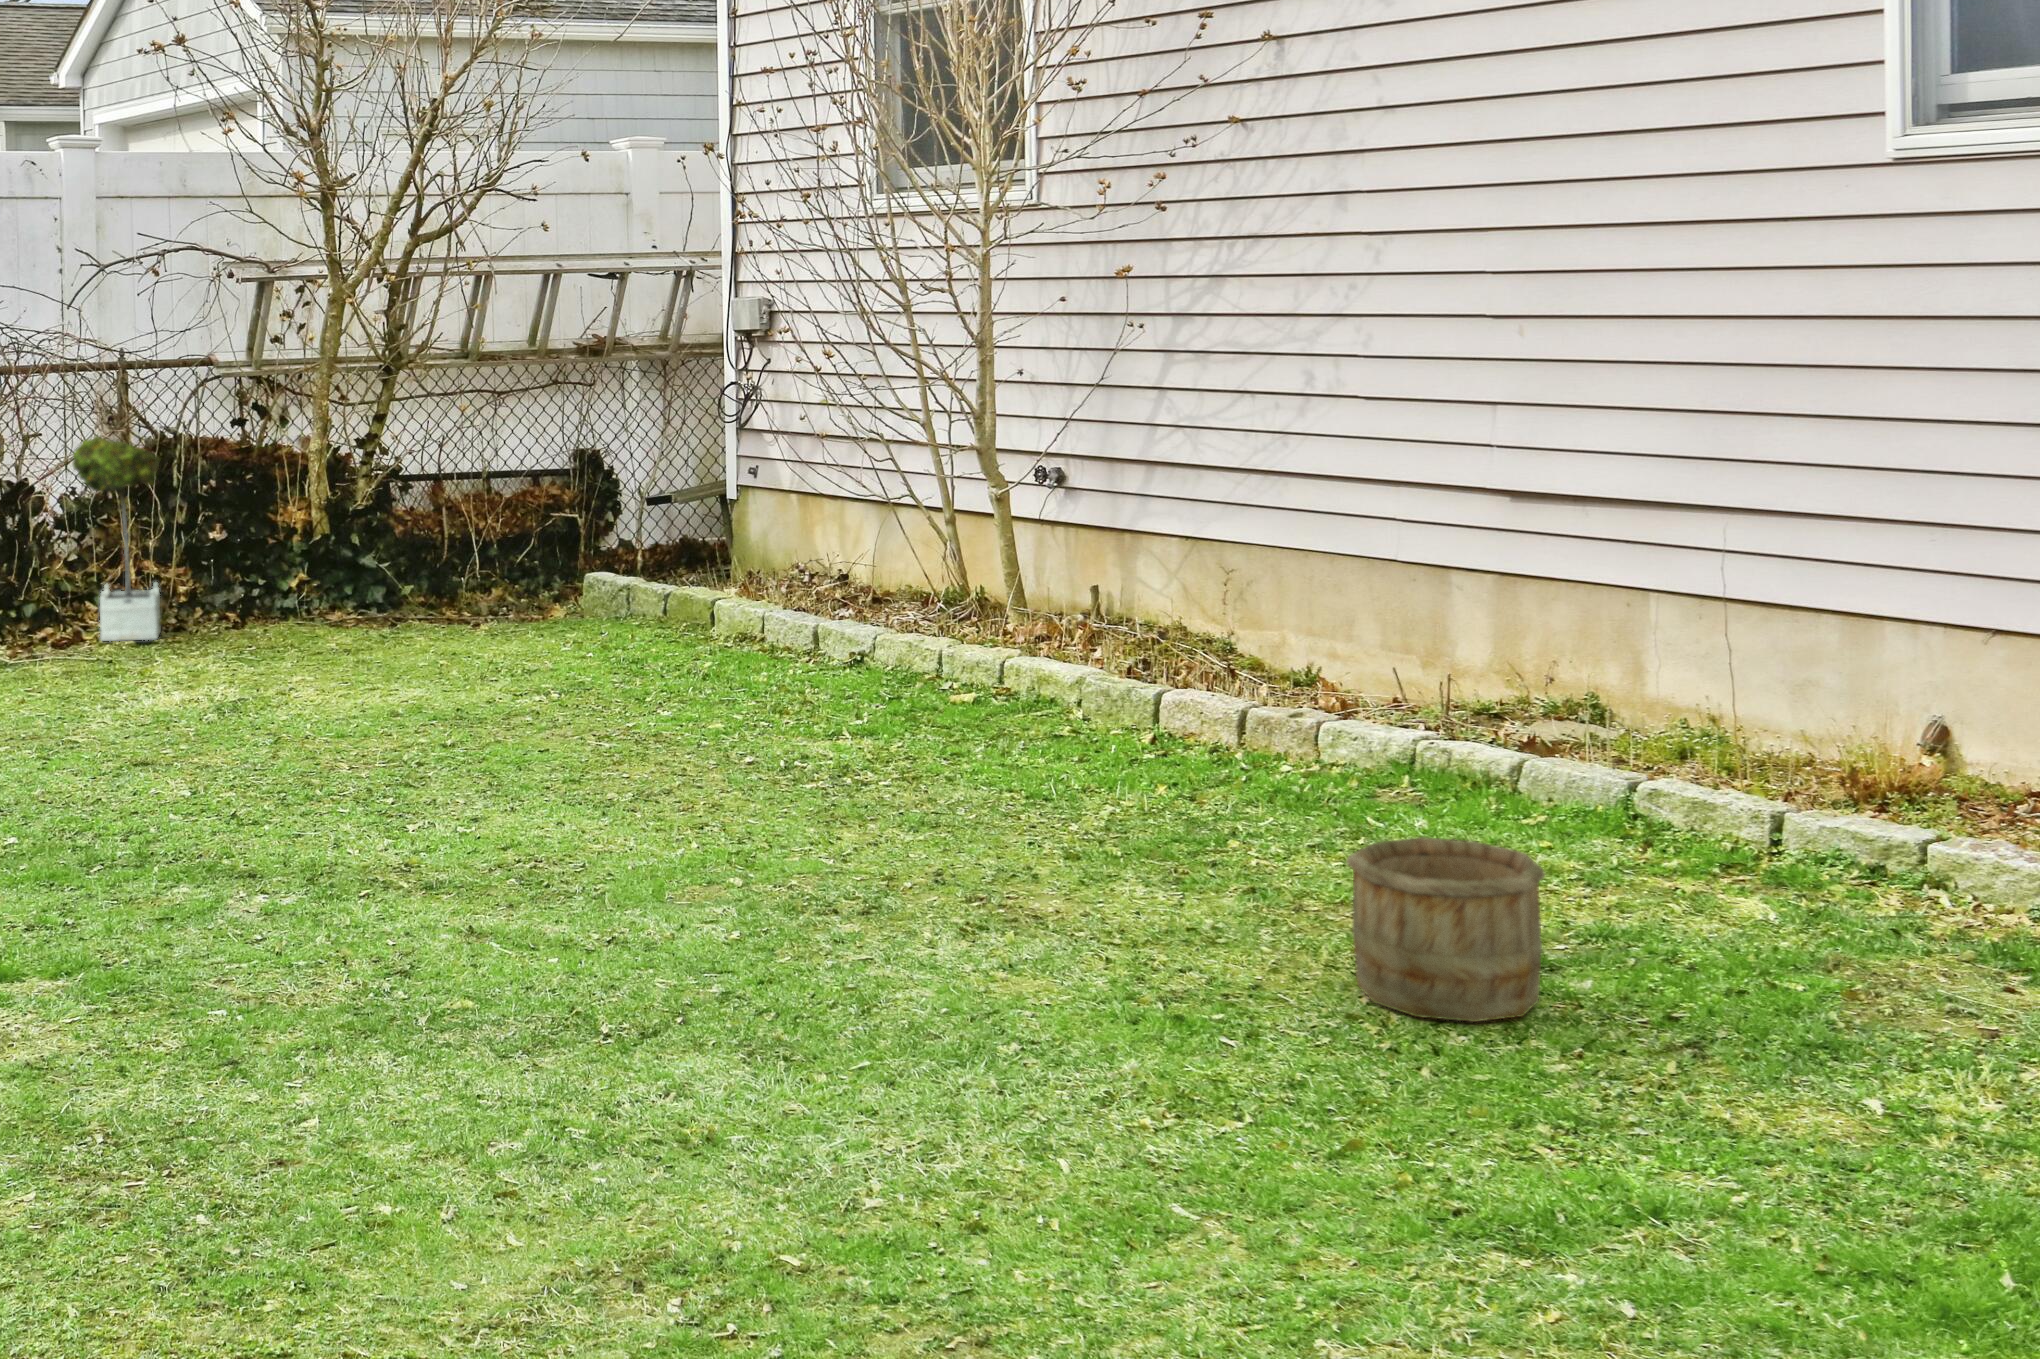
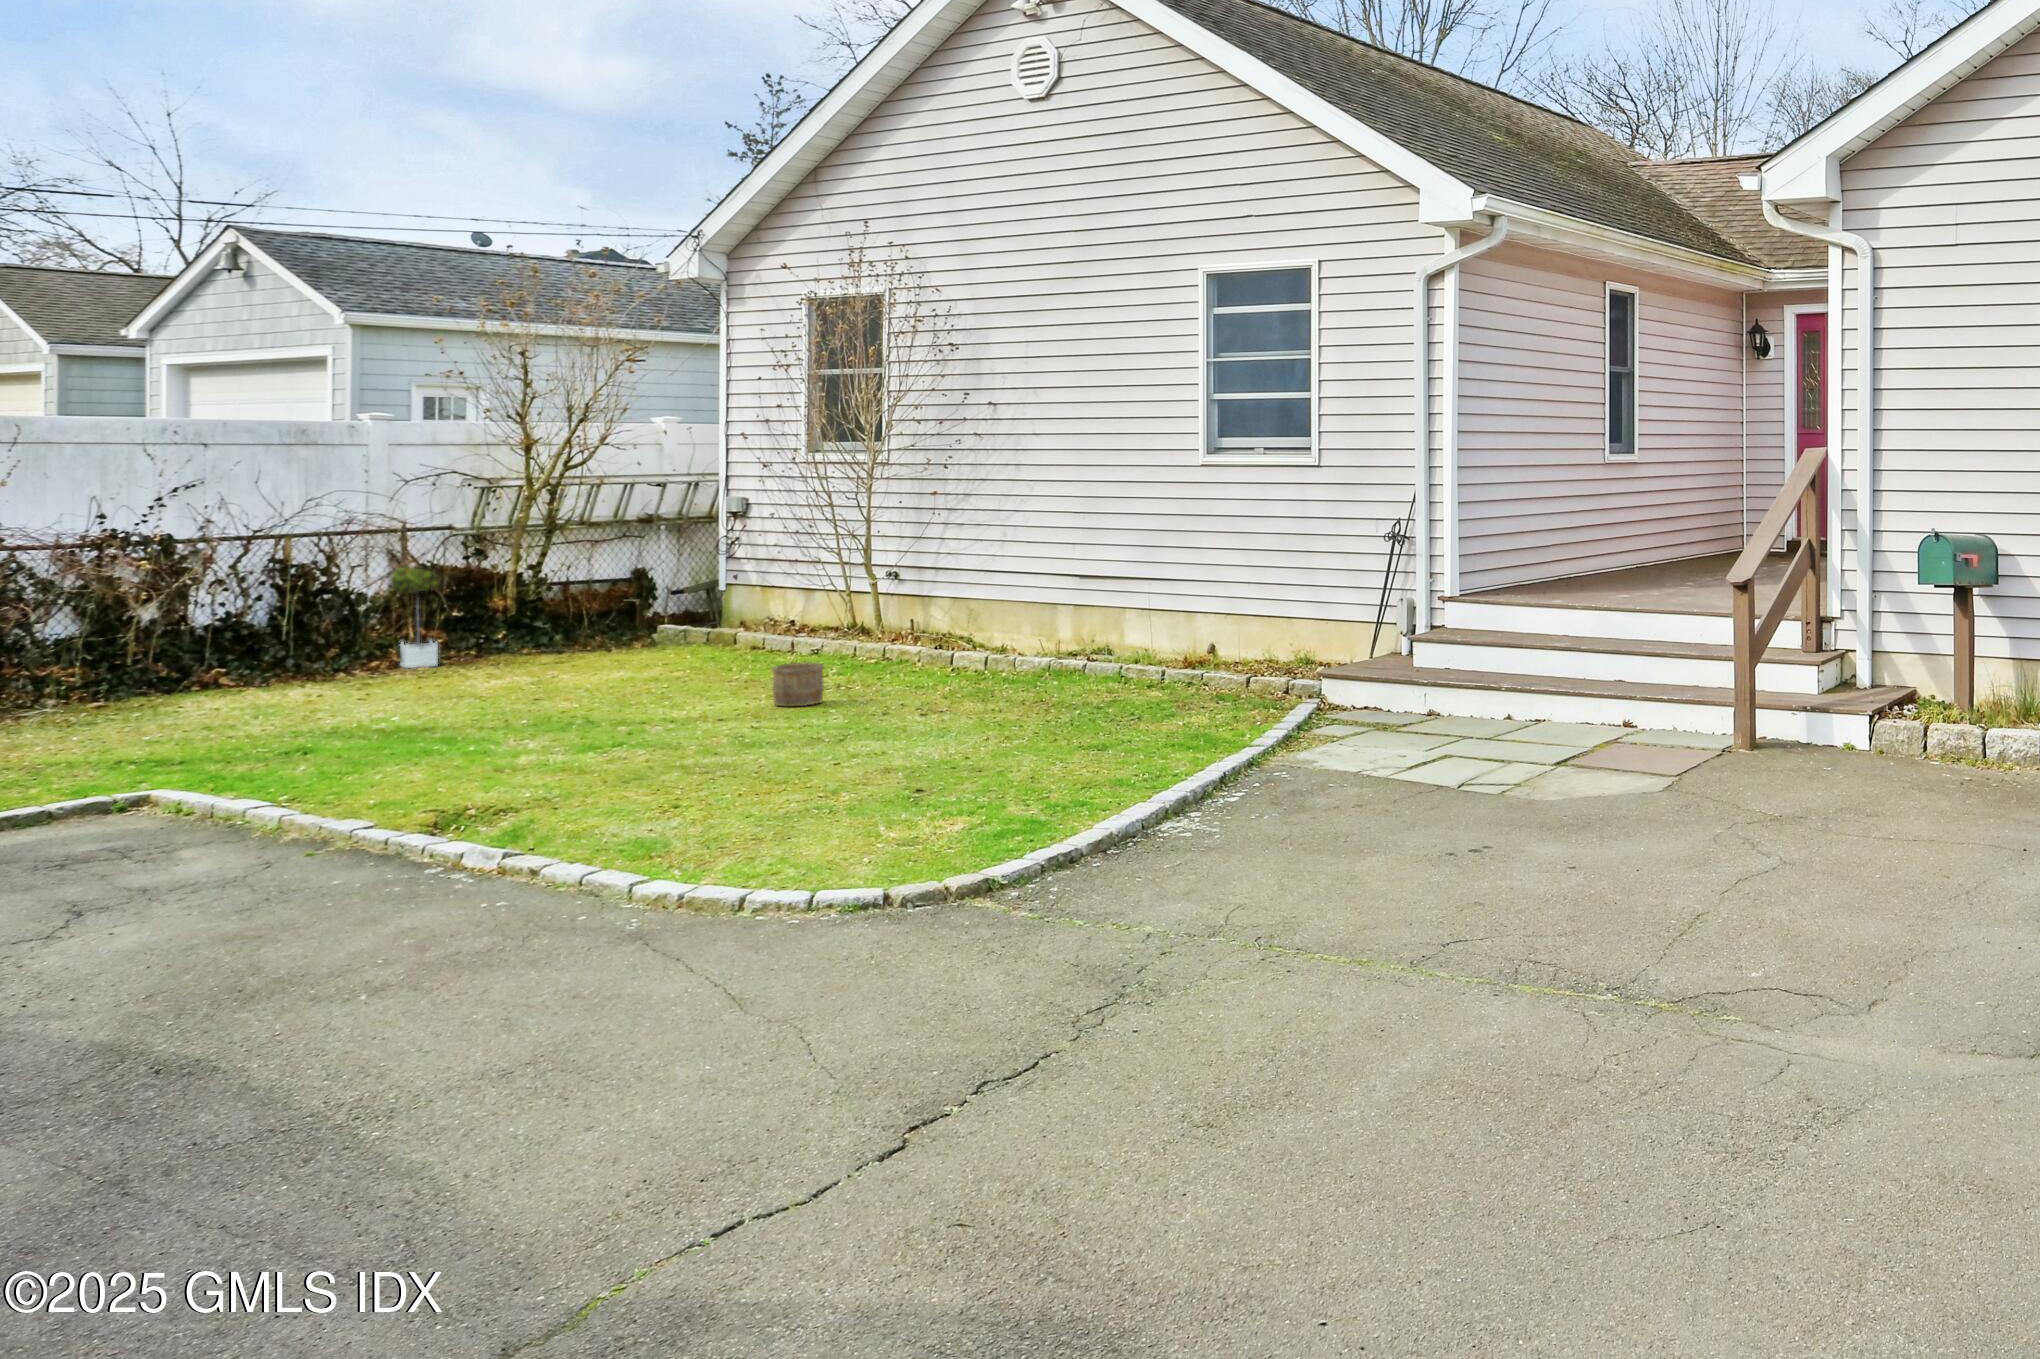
wooden bucket: present [1346,837,1545,1022] -> present [772,662,824,707]

